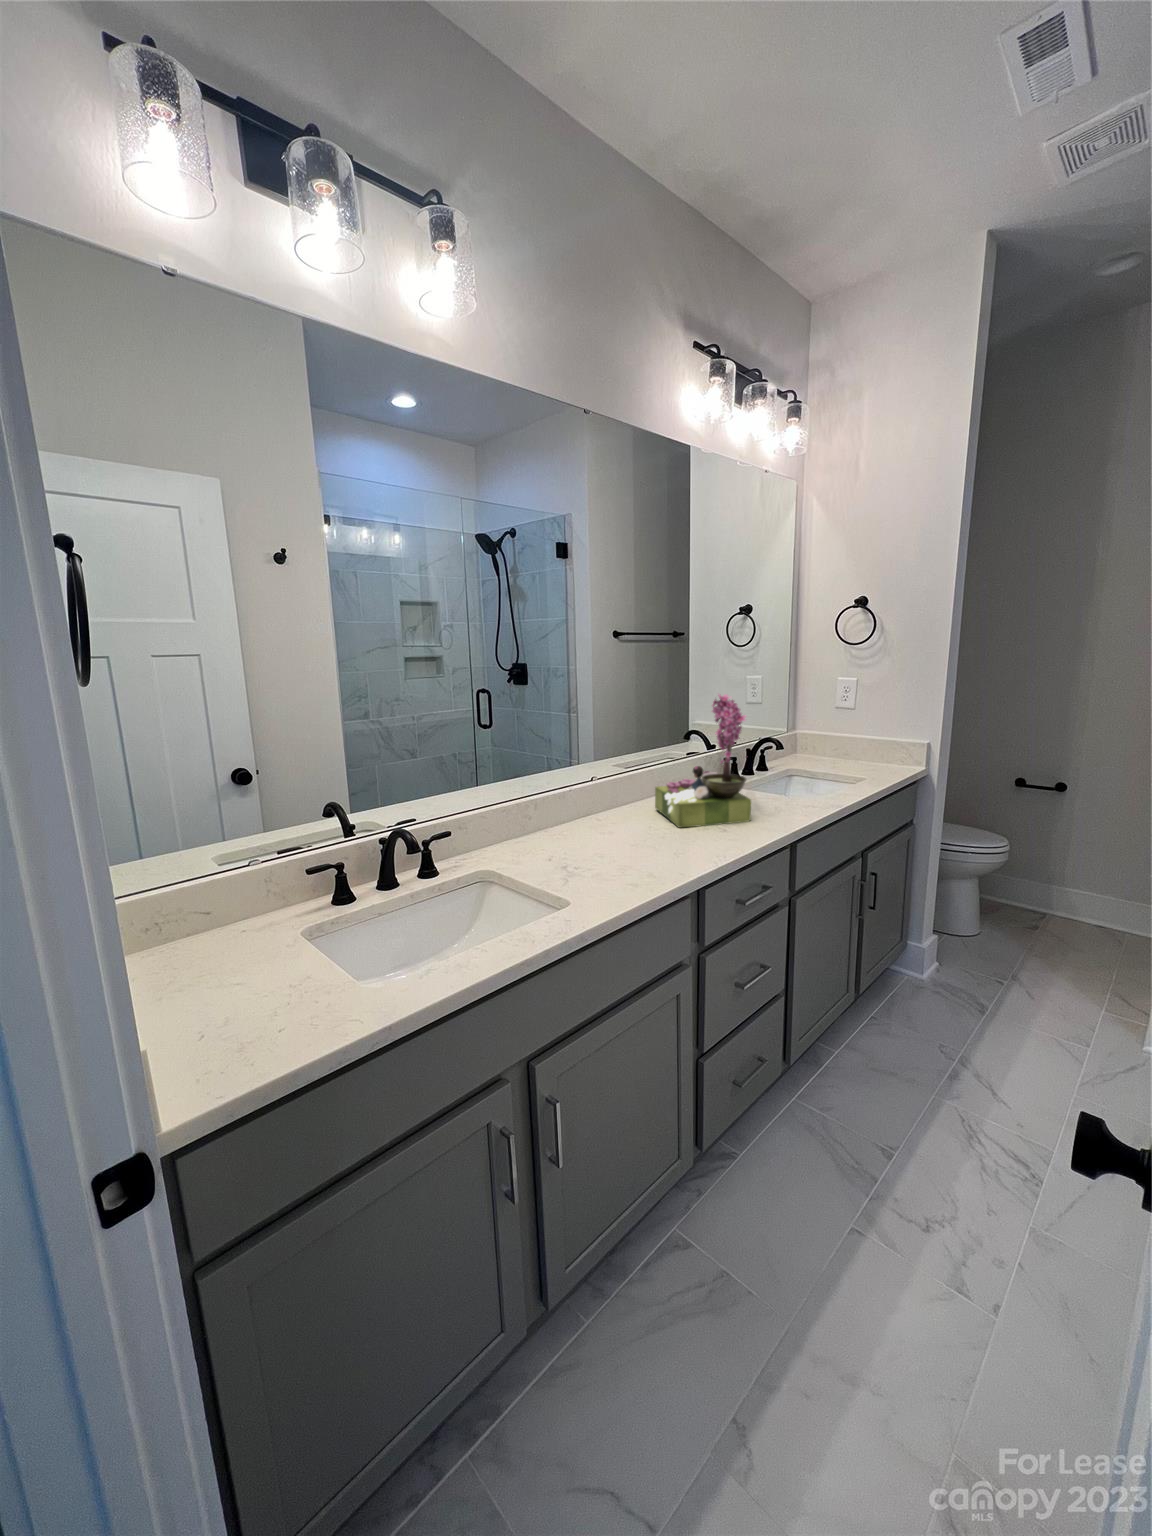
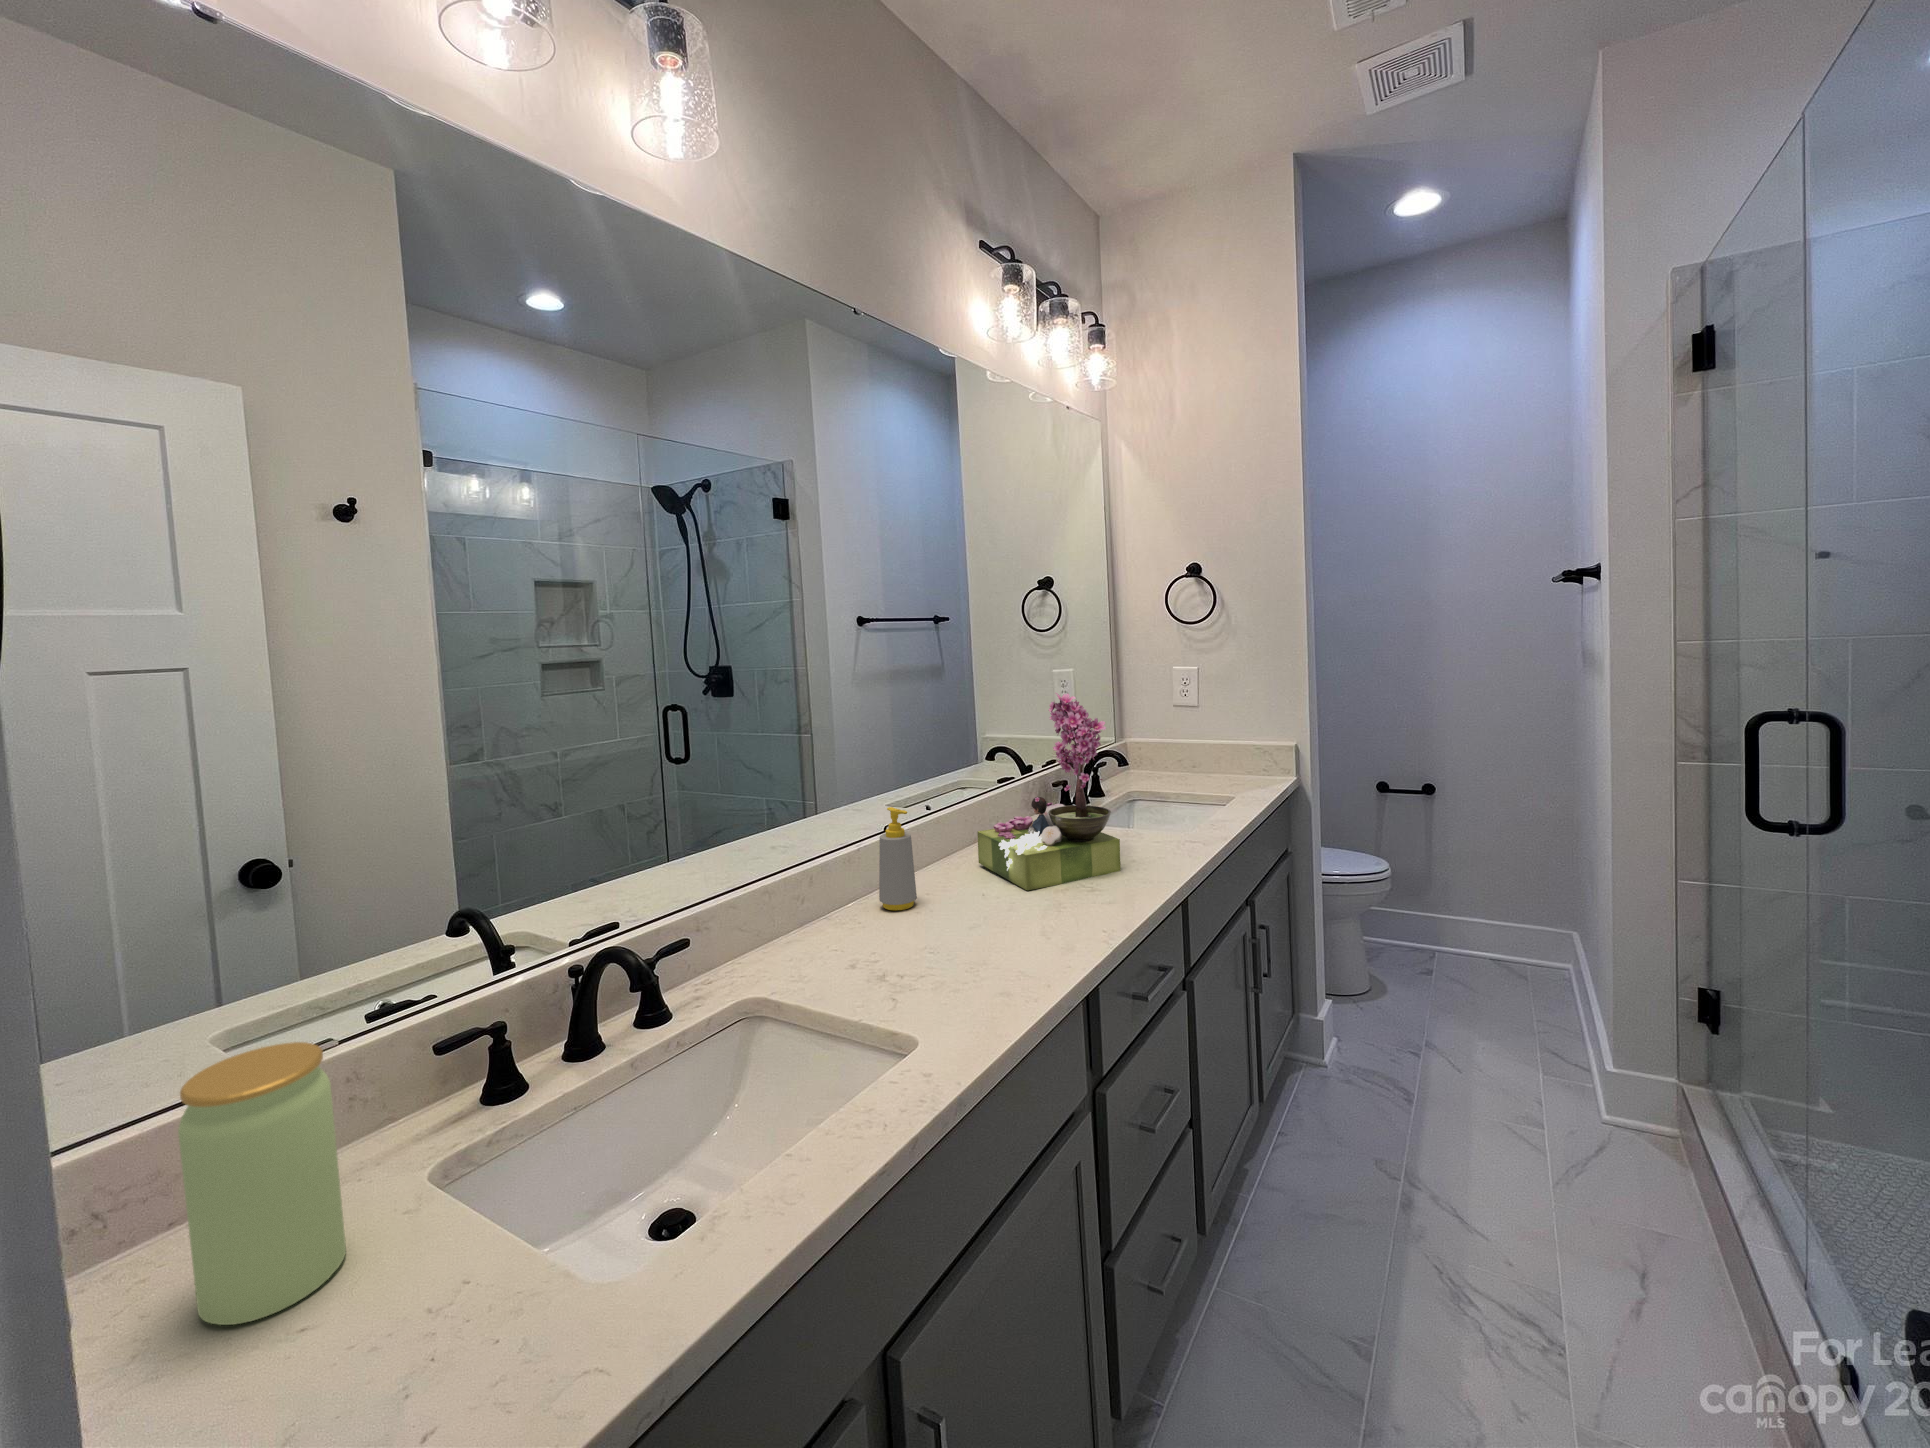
soap bottle: none [579,765,604,832] -> present [879,807,917,911]
jar: none [183,853,259,977] -> present [178,1042,346,1325]

